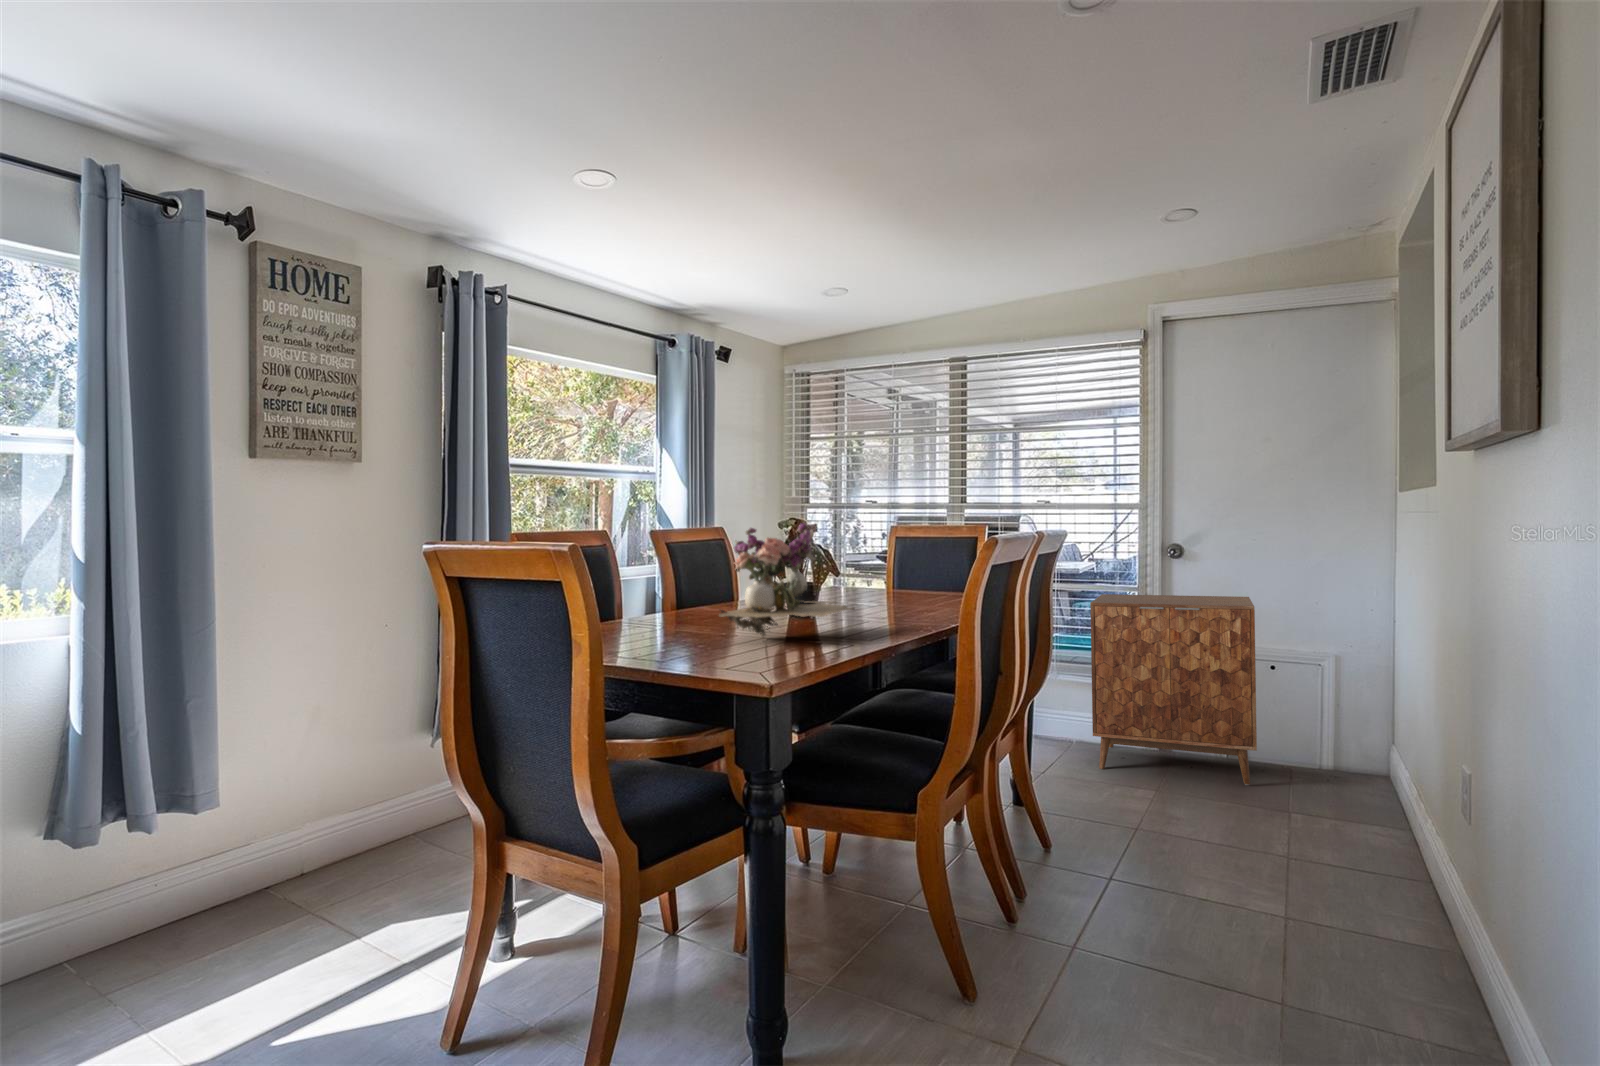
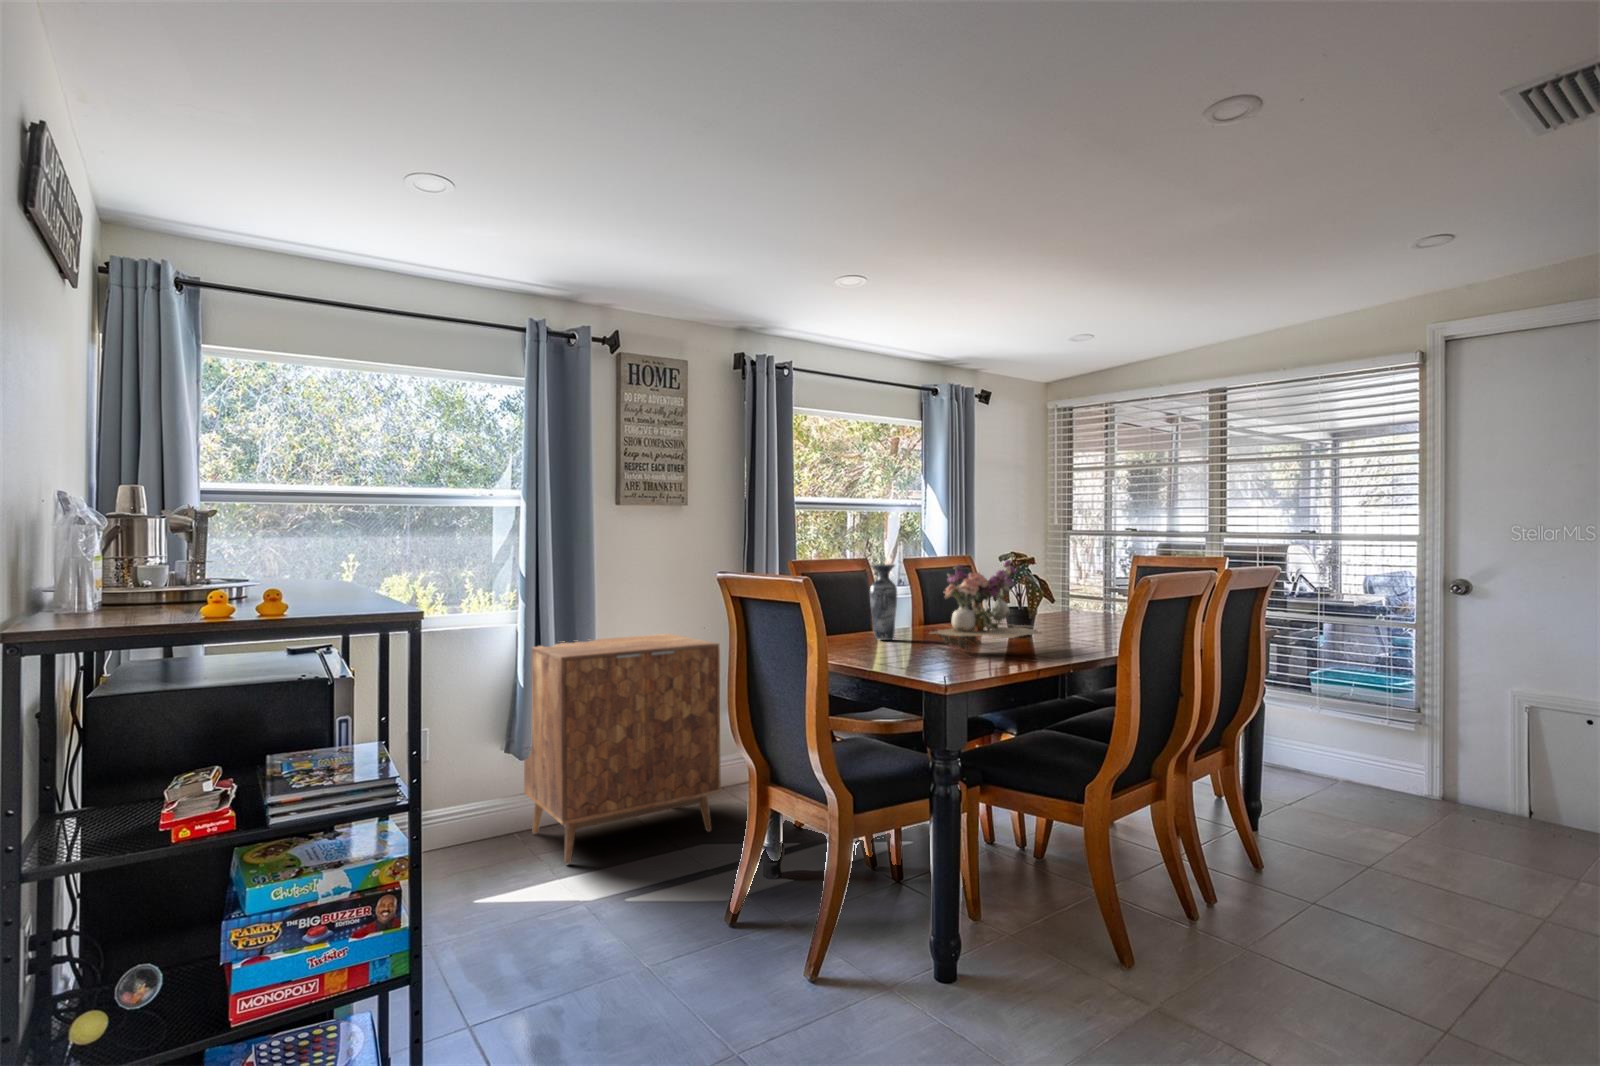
vase: none [629,532,664,628] -> present [870,564,897,640]
cabinet: present [1090,594,1257,785] -> present [524,634,721,864]

